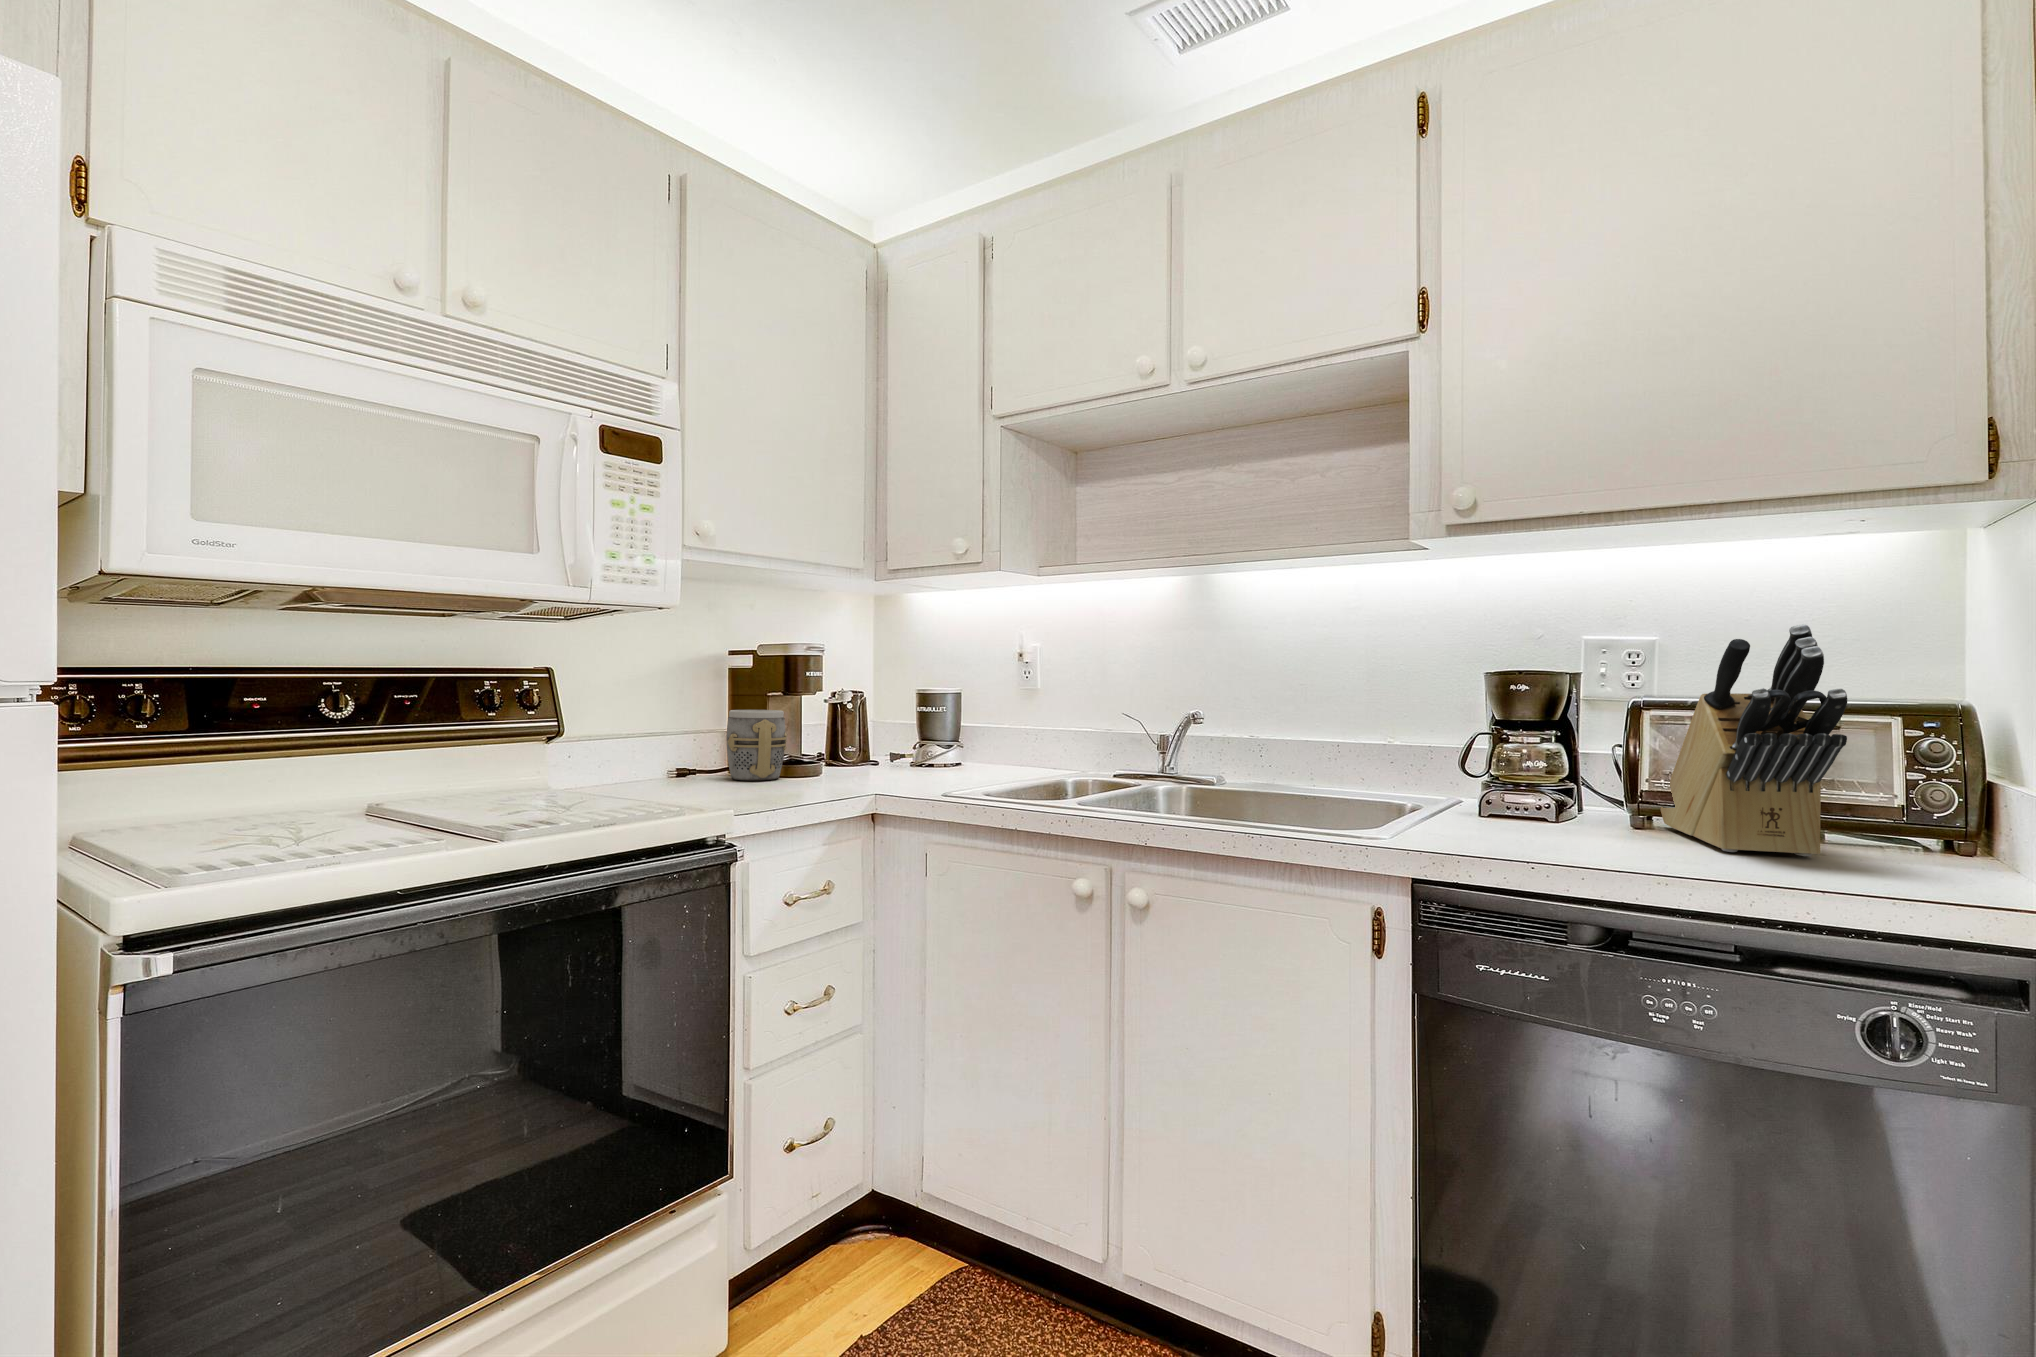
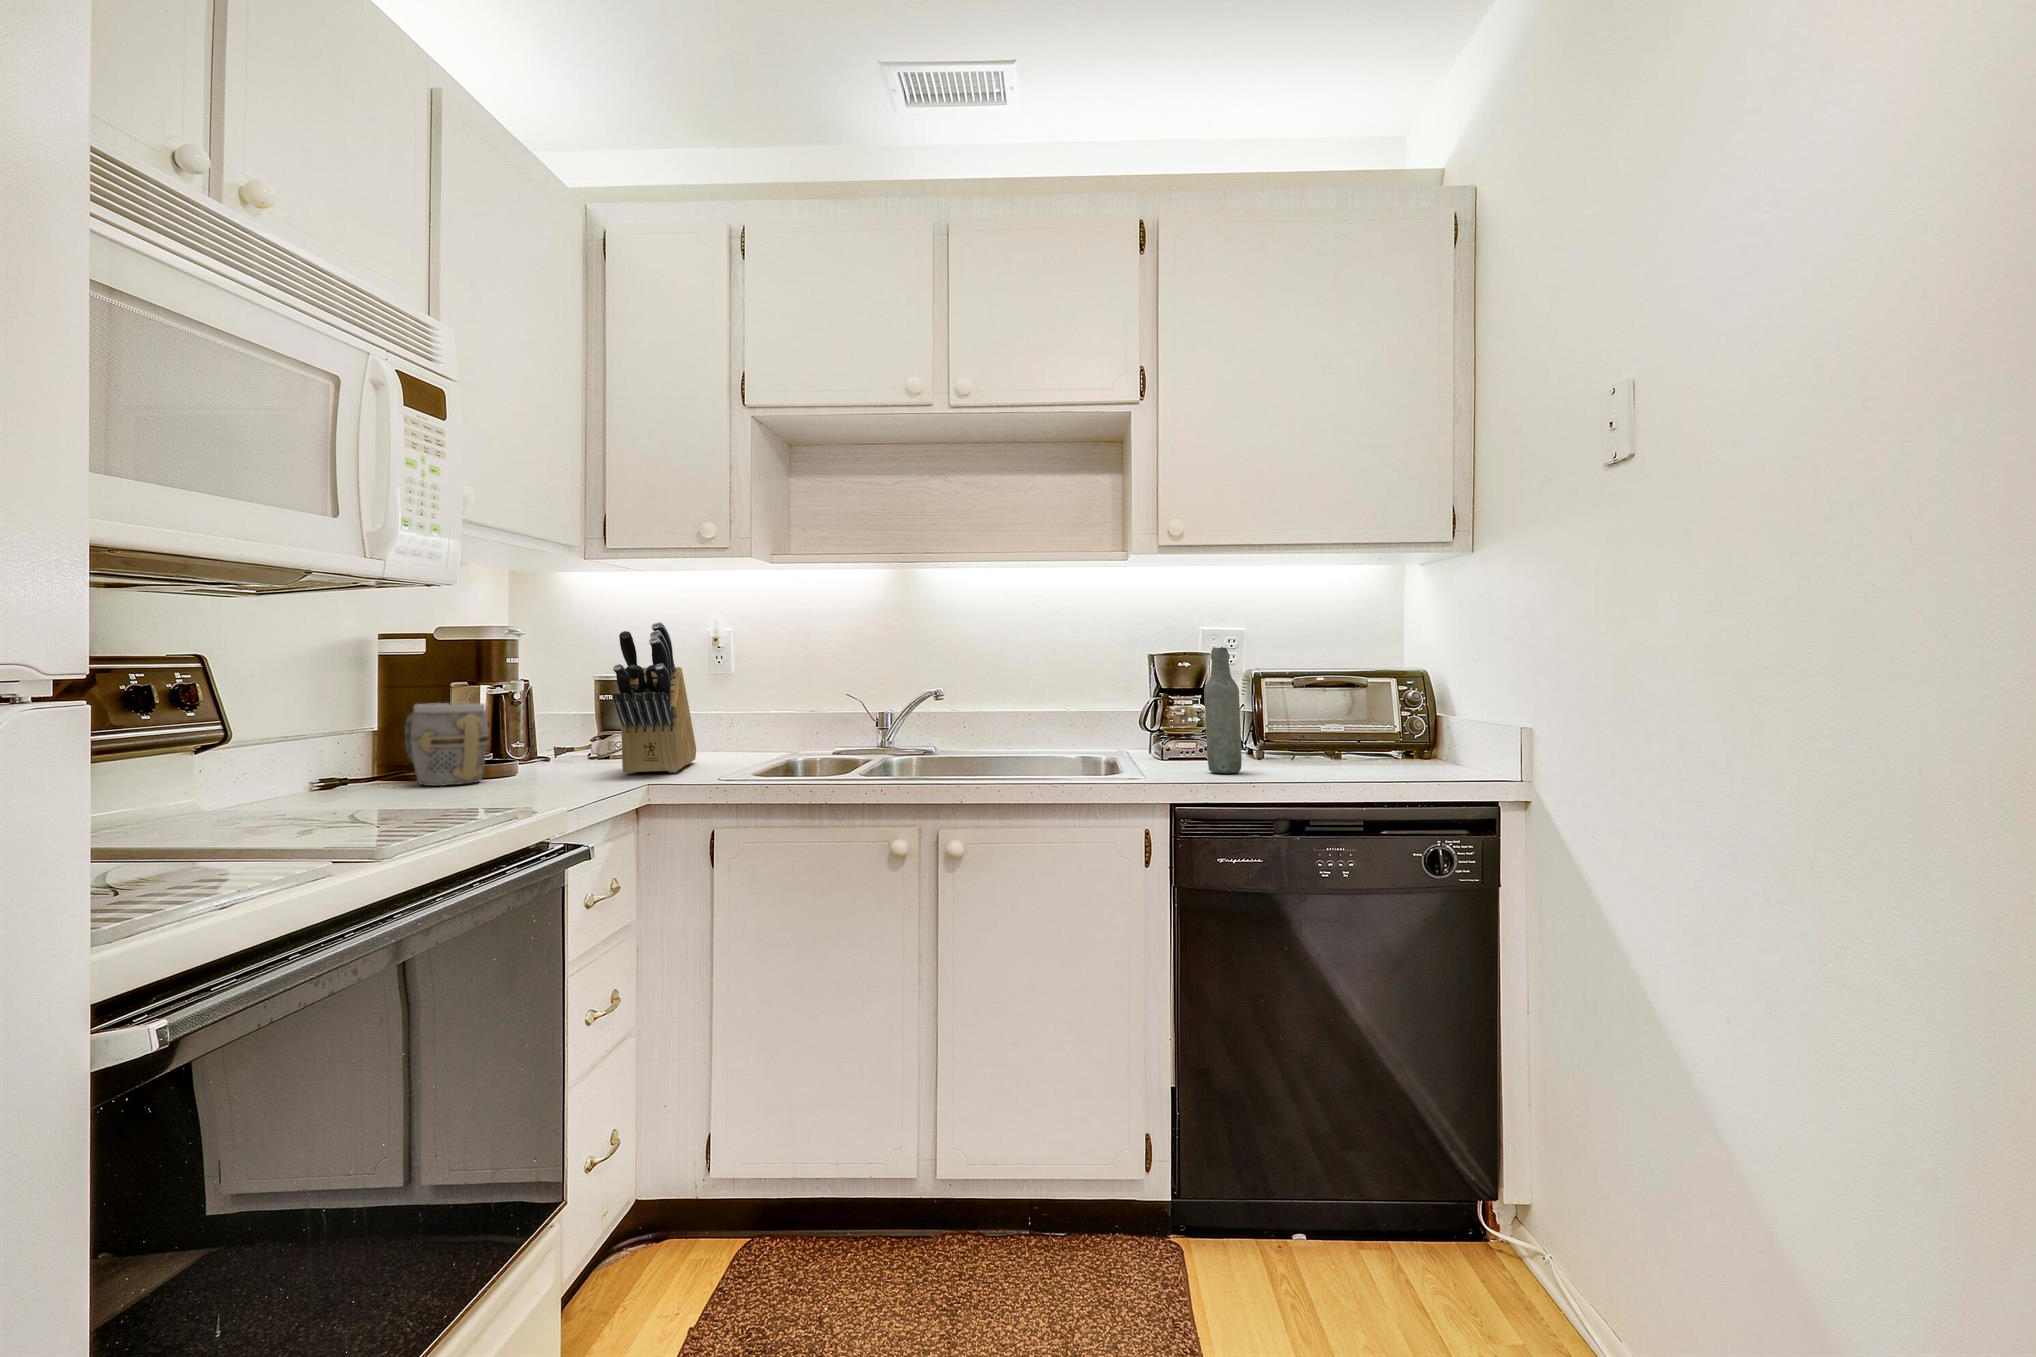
knife block: present [1660,624,1847,856] -> present [613,622,696,774]
bottle: none [1506,667,1564,843] -> present [1204,647,1242,773]

